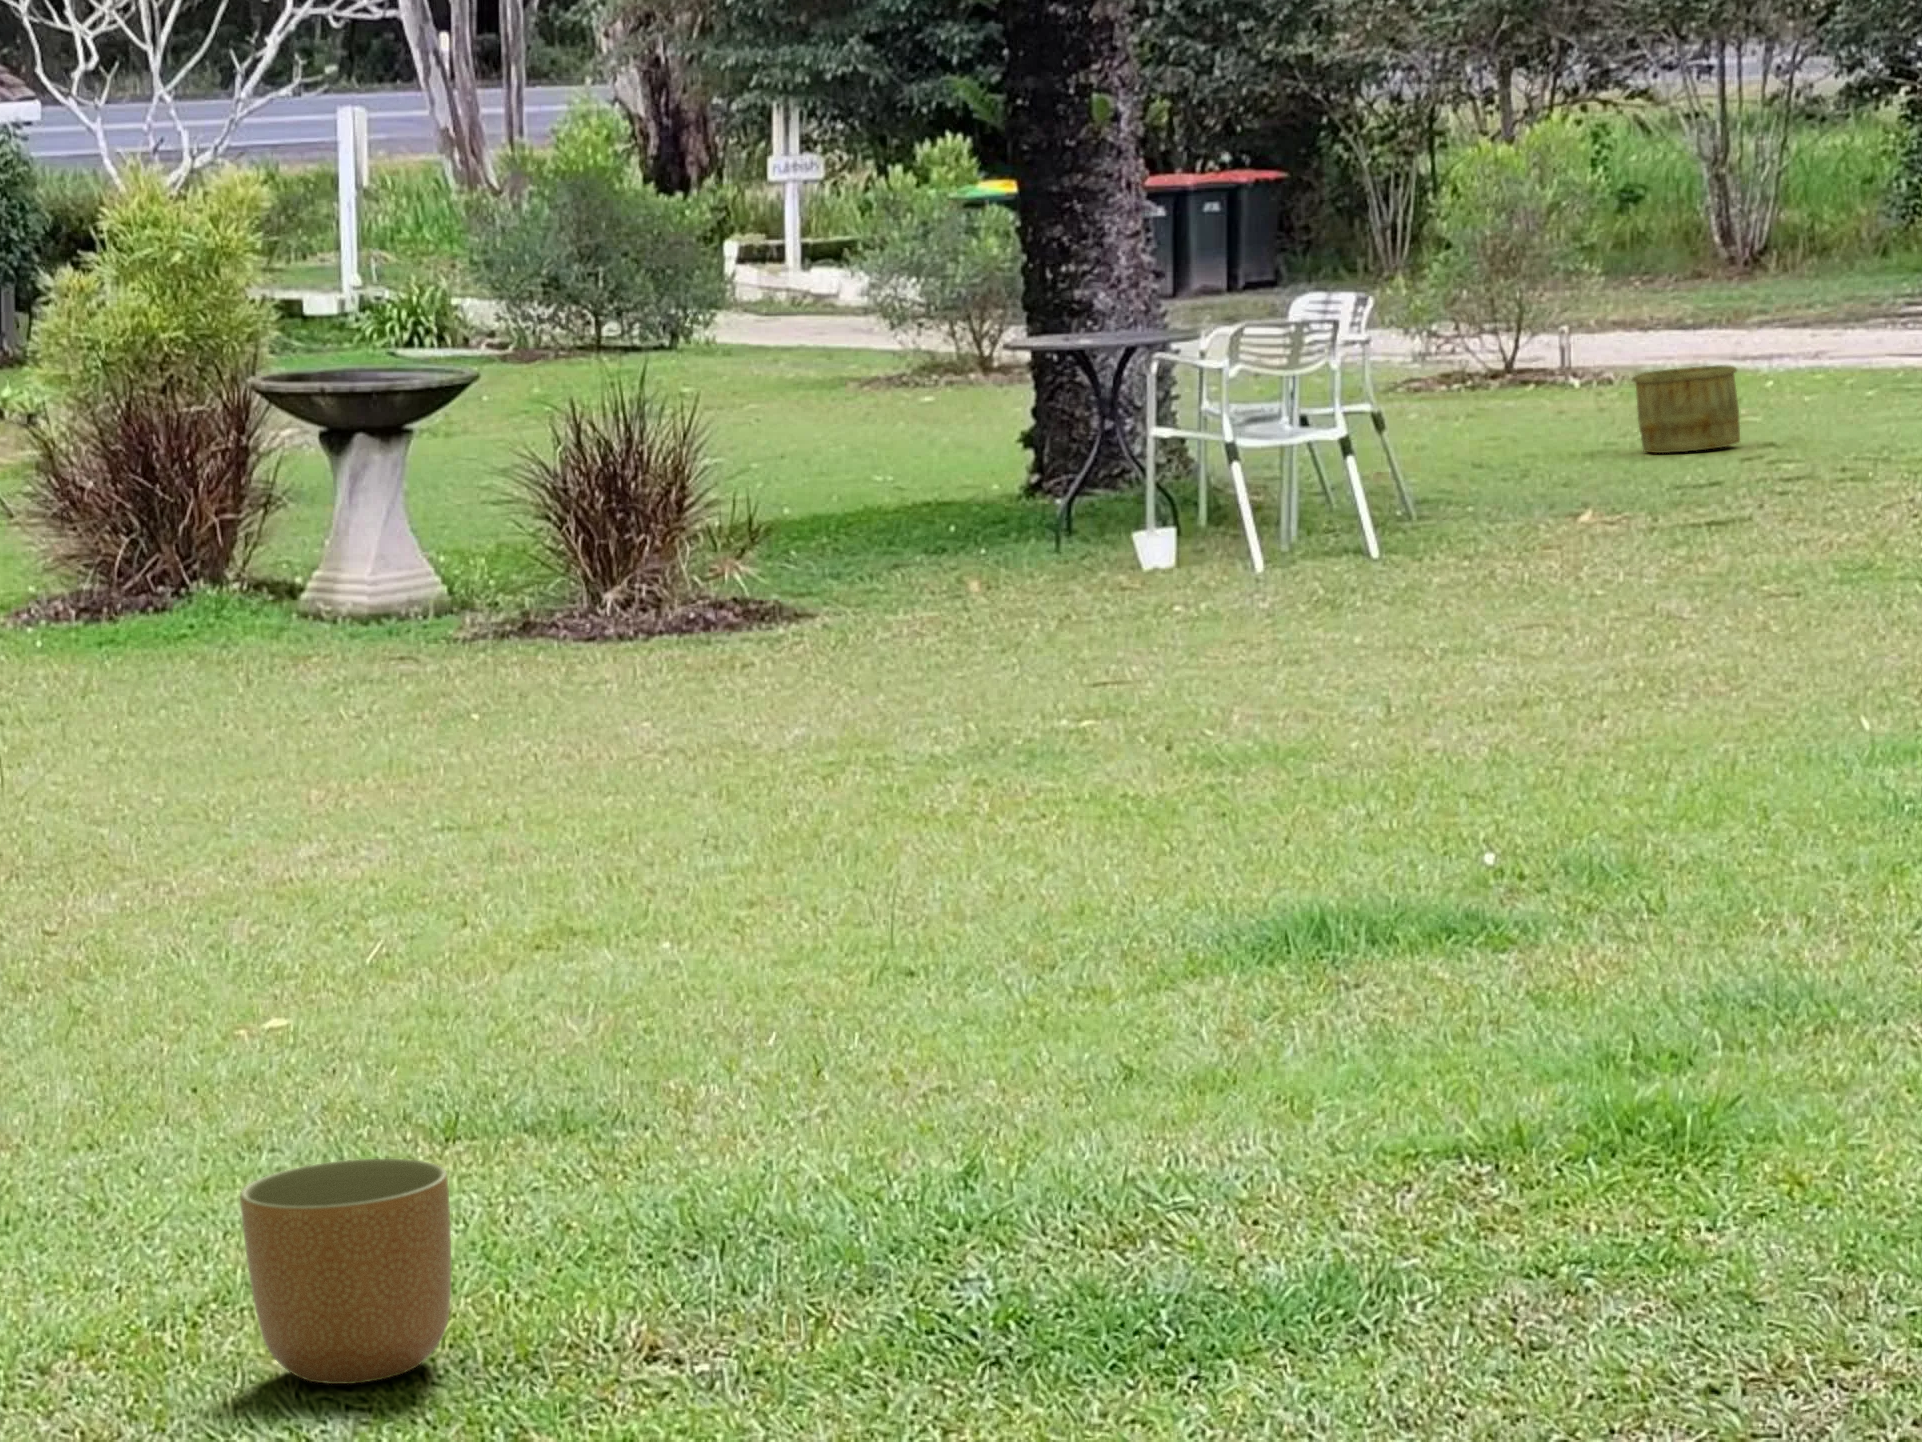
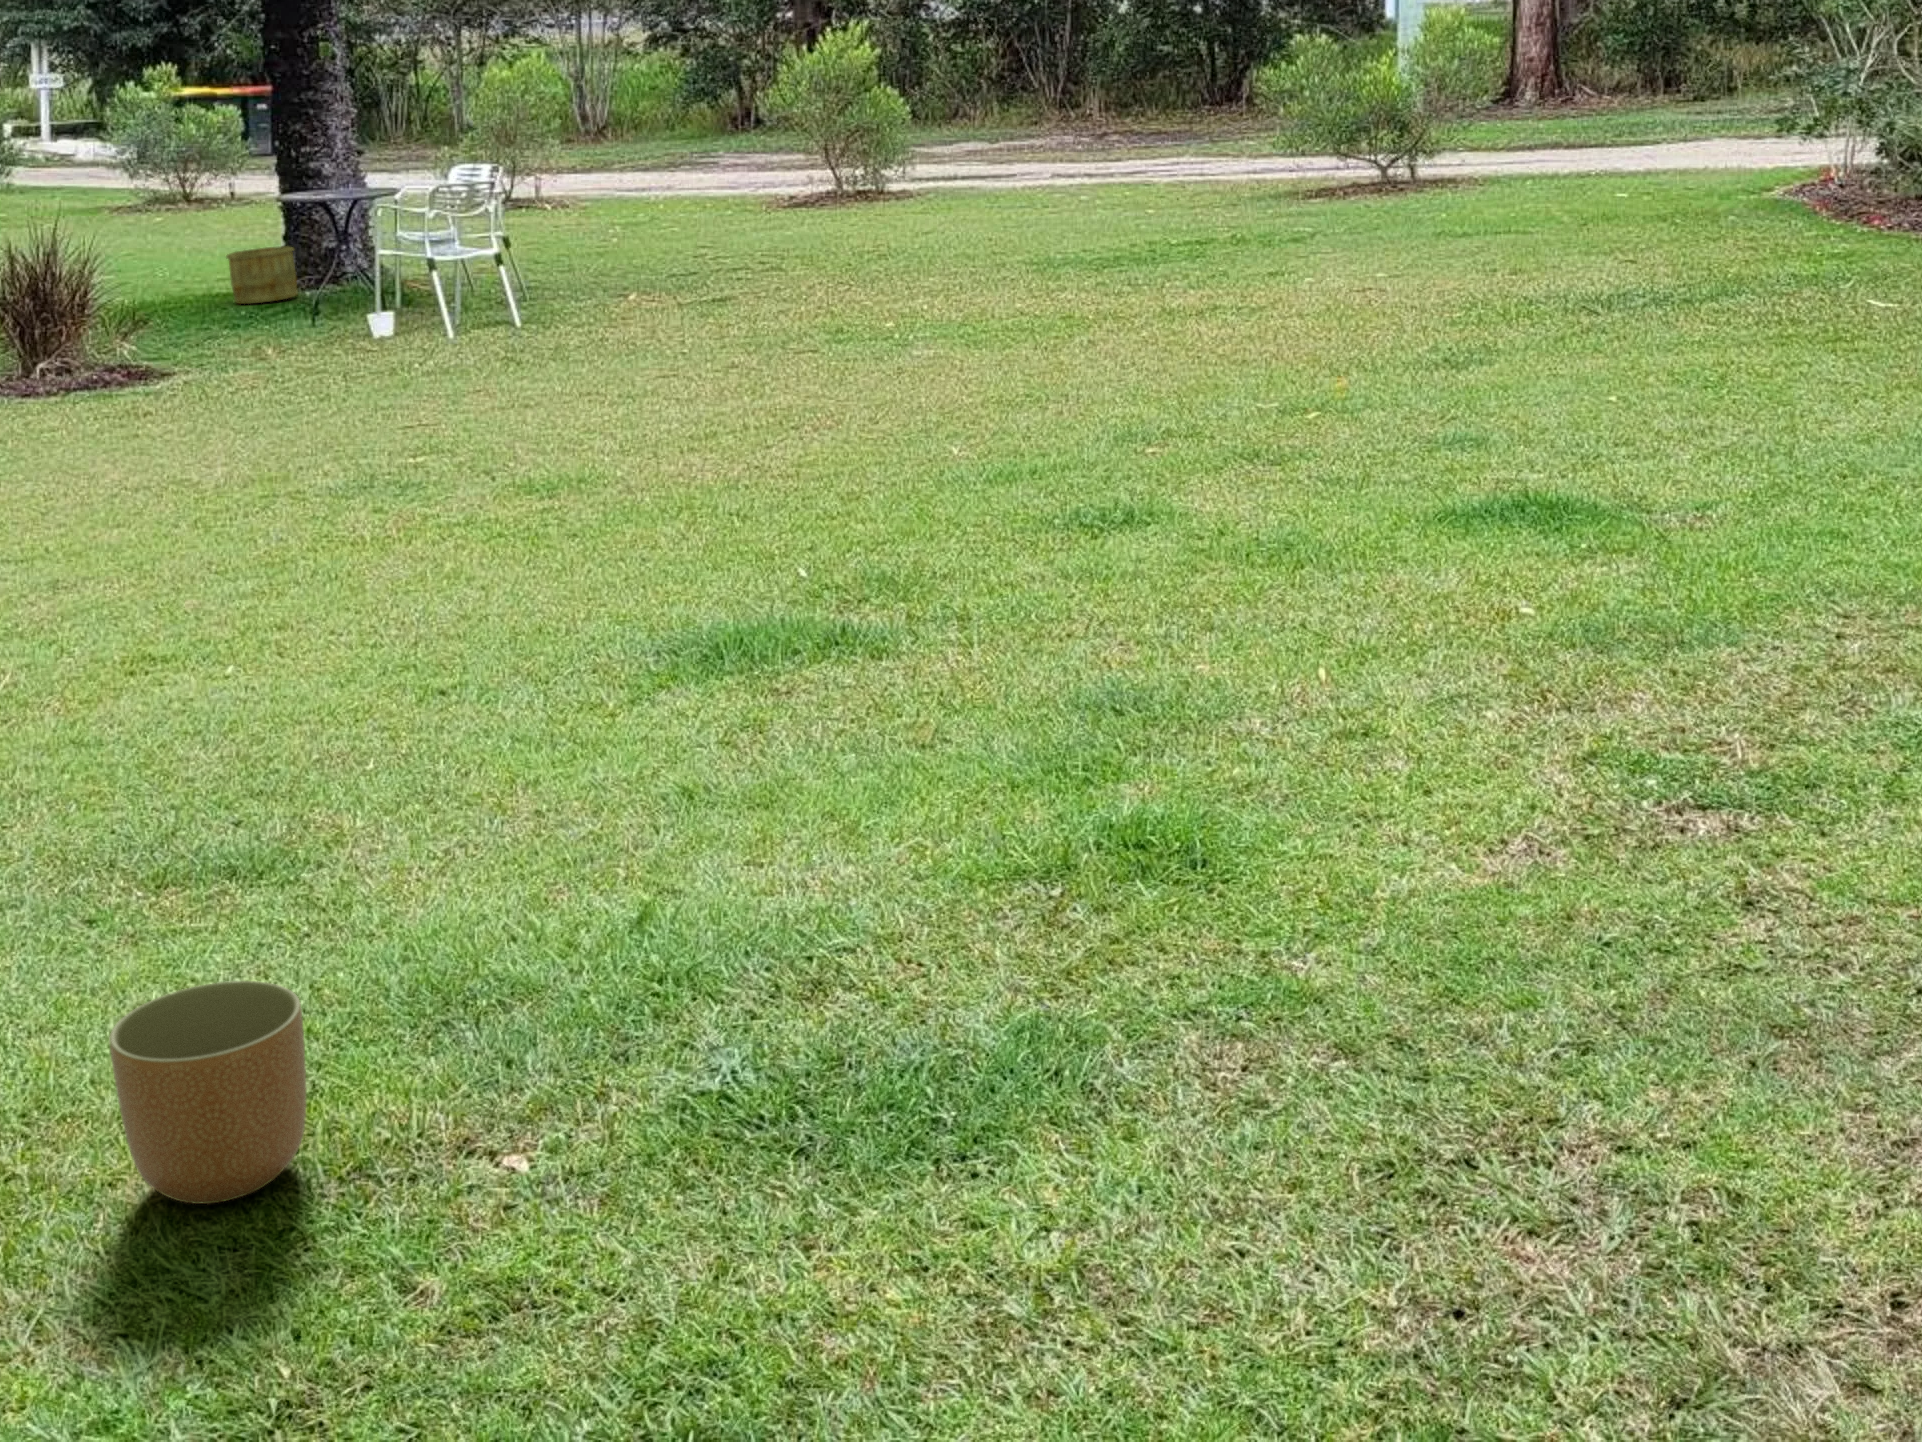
wooden bucket: present [1632,365,1740,453] -> present [226,246,297,304]

